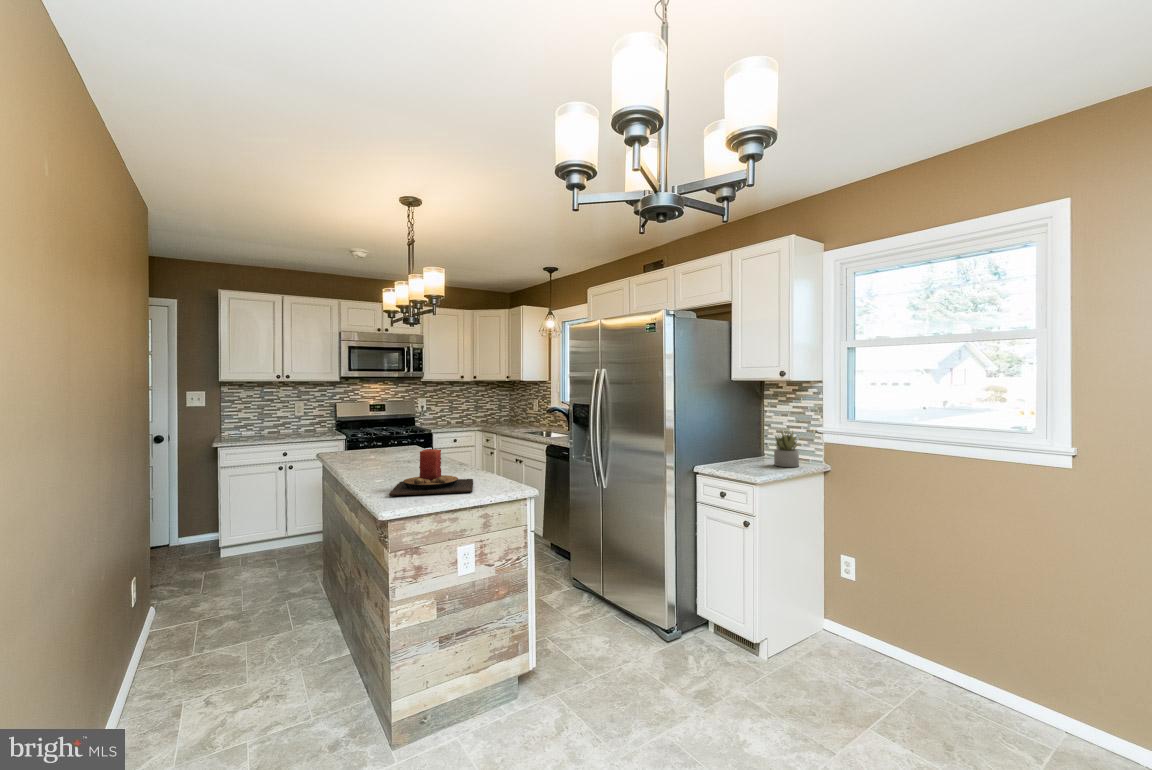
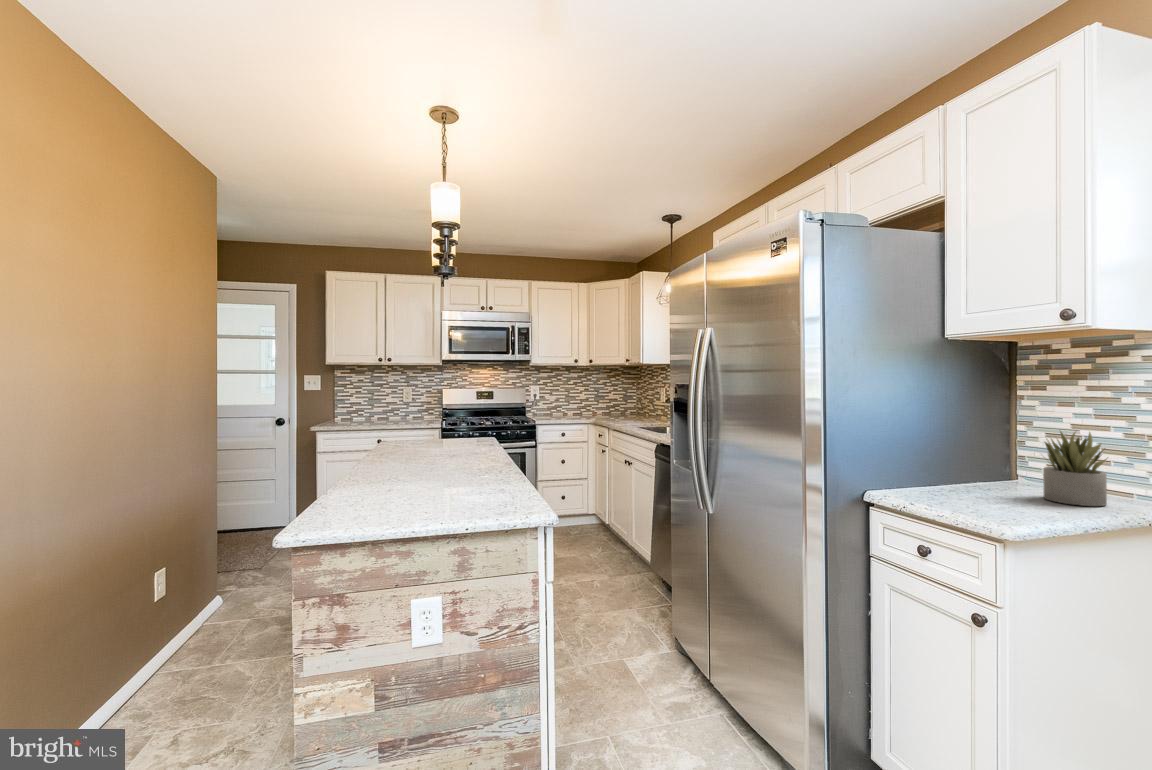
candle: present [389,449,473,496] -> none [336,440,485,510]

